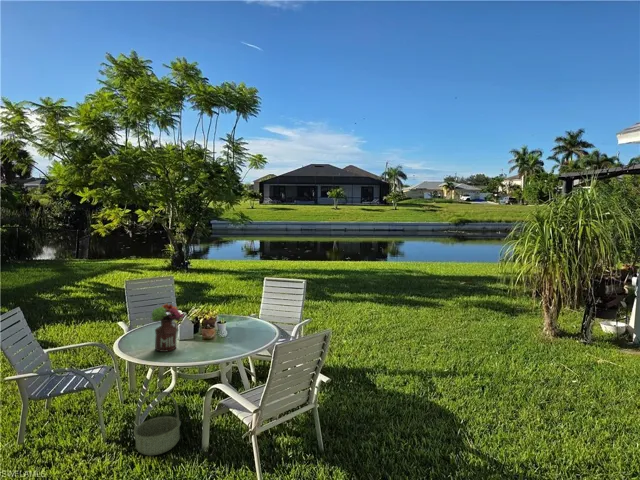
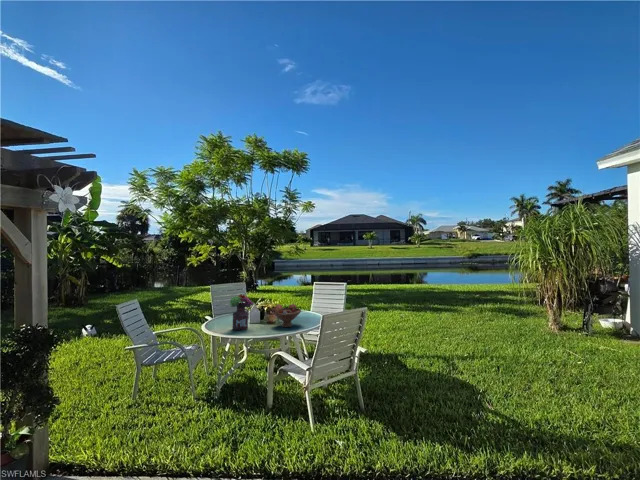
fruit bowl: none [210,315,248,346] -> present [272,304,301,327]
basket: present [134,392,181,455] -> none [216,359,251,409]

